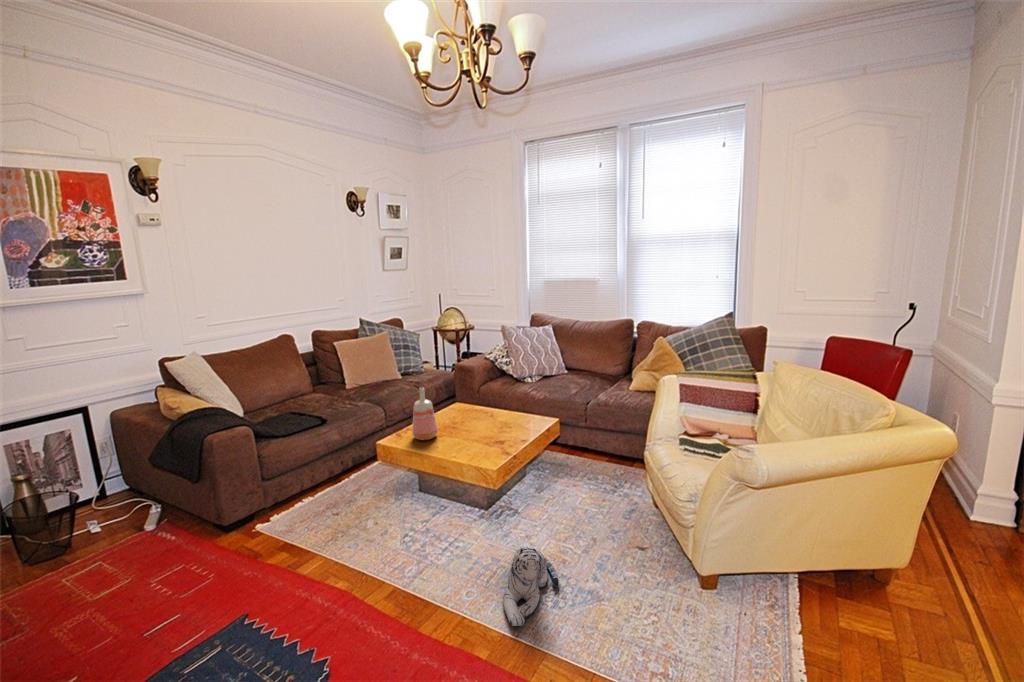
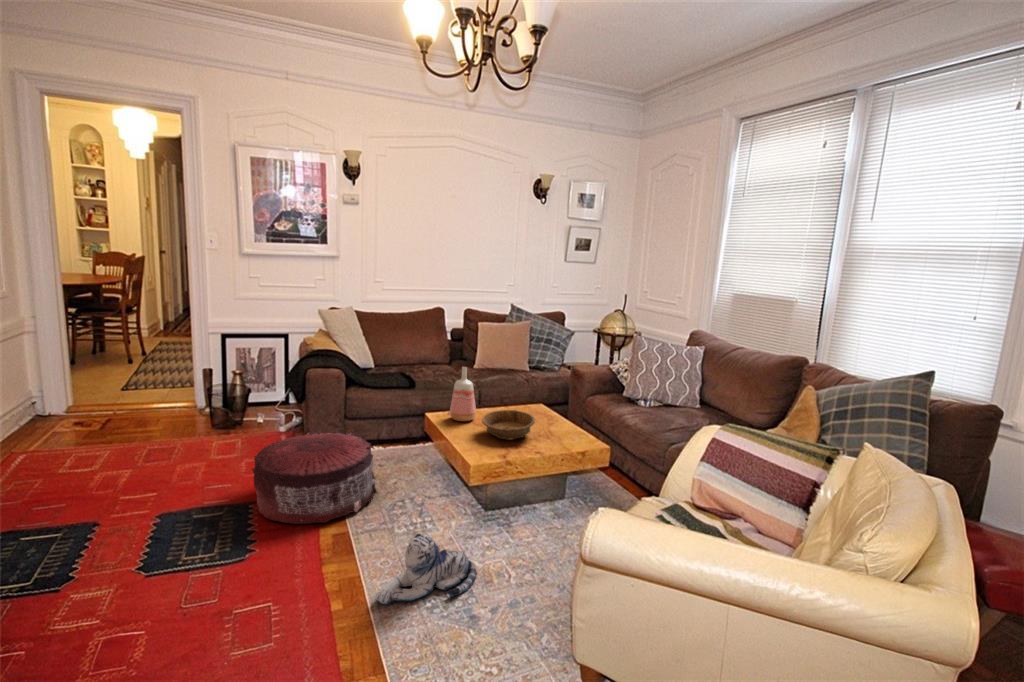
decorative bowl: none [459,413,508,442] -> present [482,410,535,439]
pouf: none [233,491,381,625] -> present [252,433,377,524]

